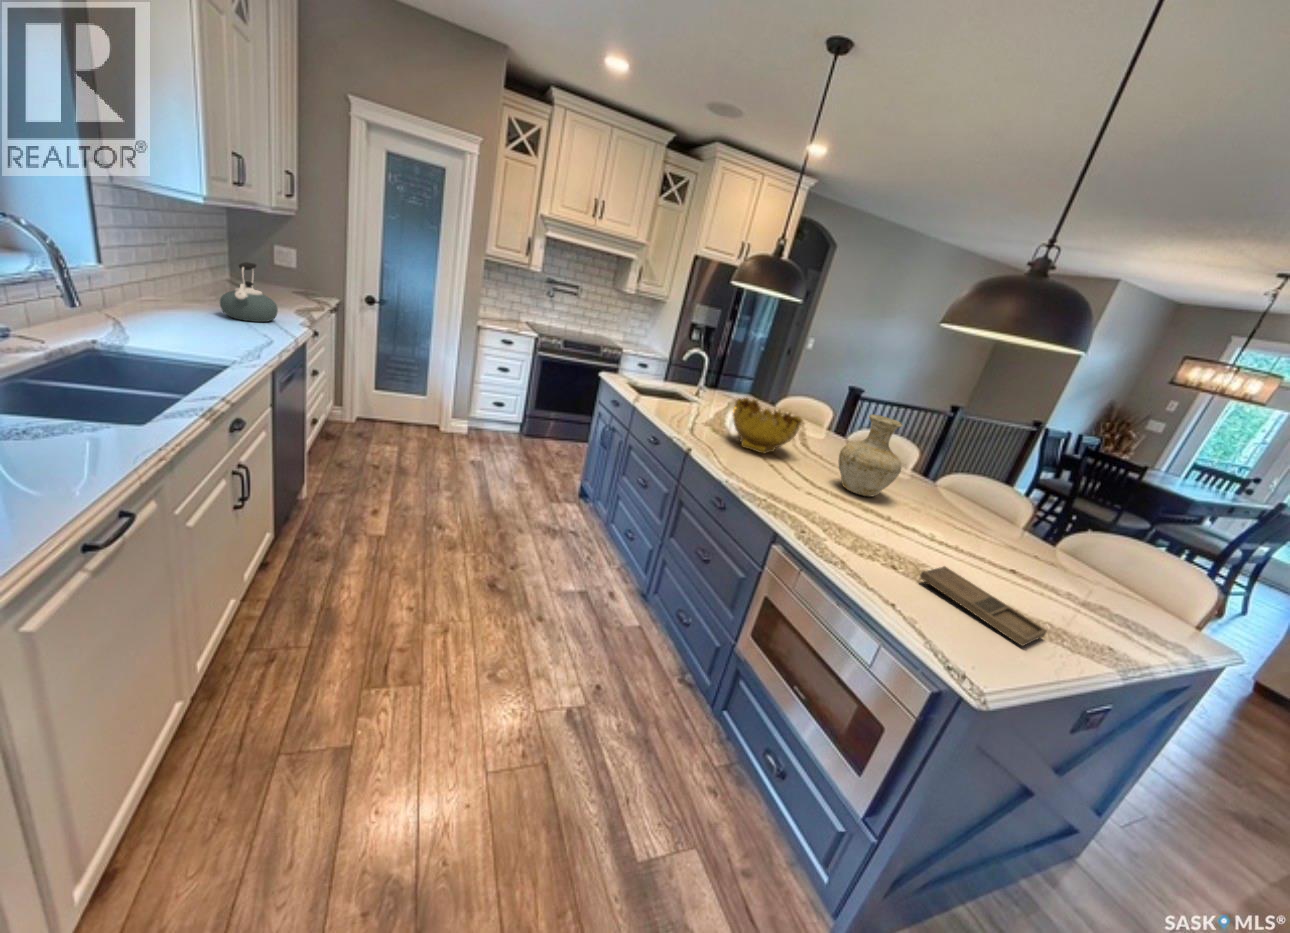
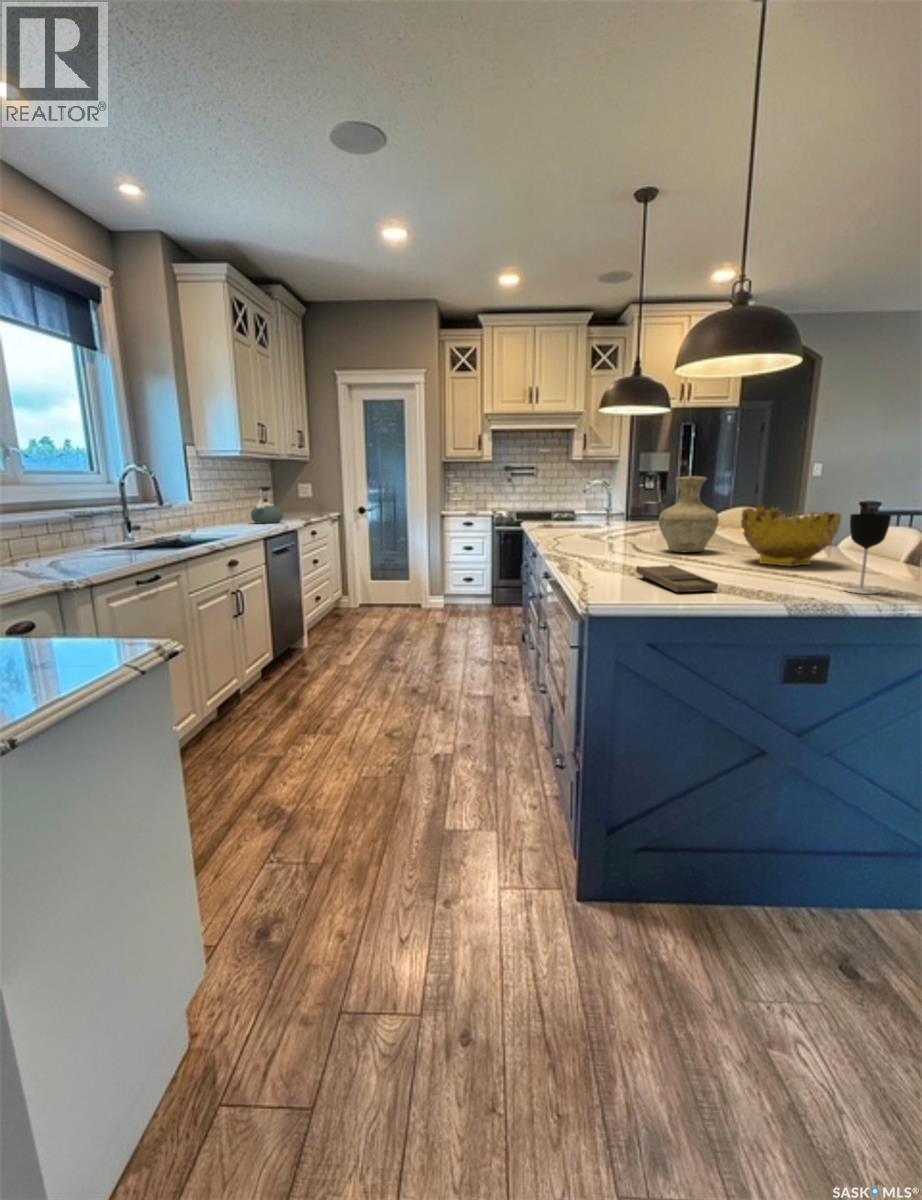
decorative bowl: present [733,398,802,454] -> present [741,507,841,566]
wine glass: none [1110,557,1191,639] -> present [845,514,891,594]

